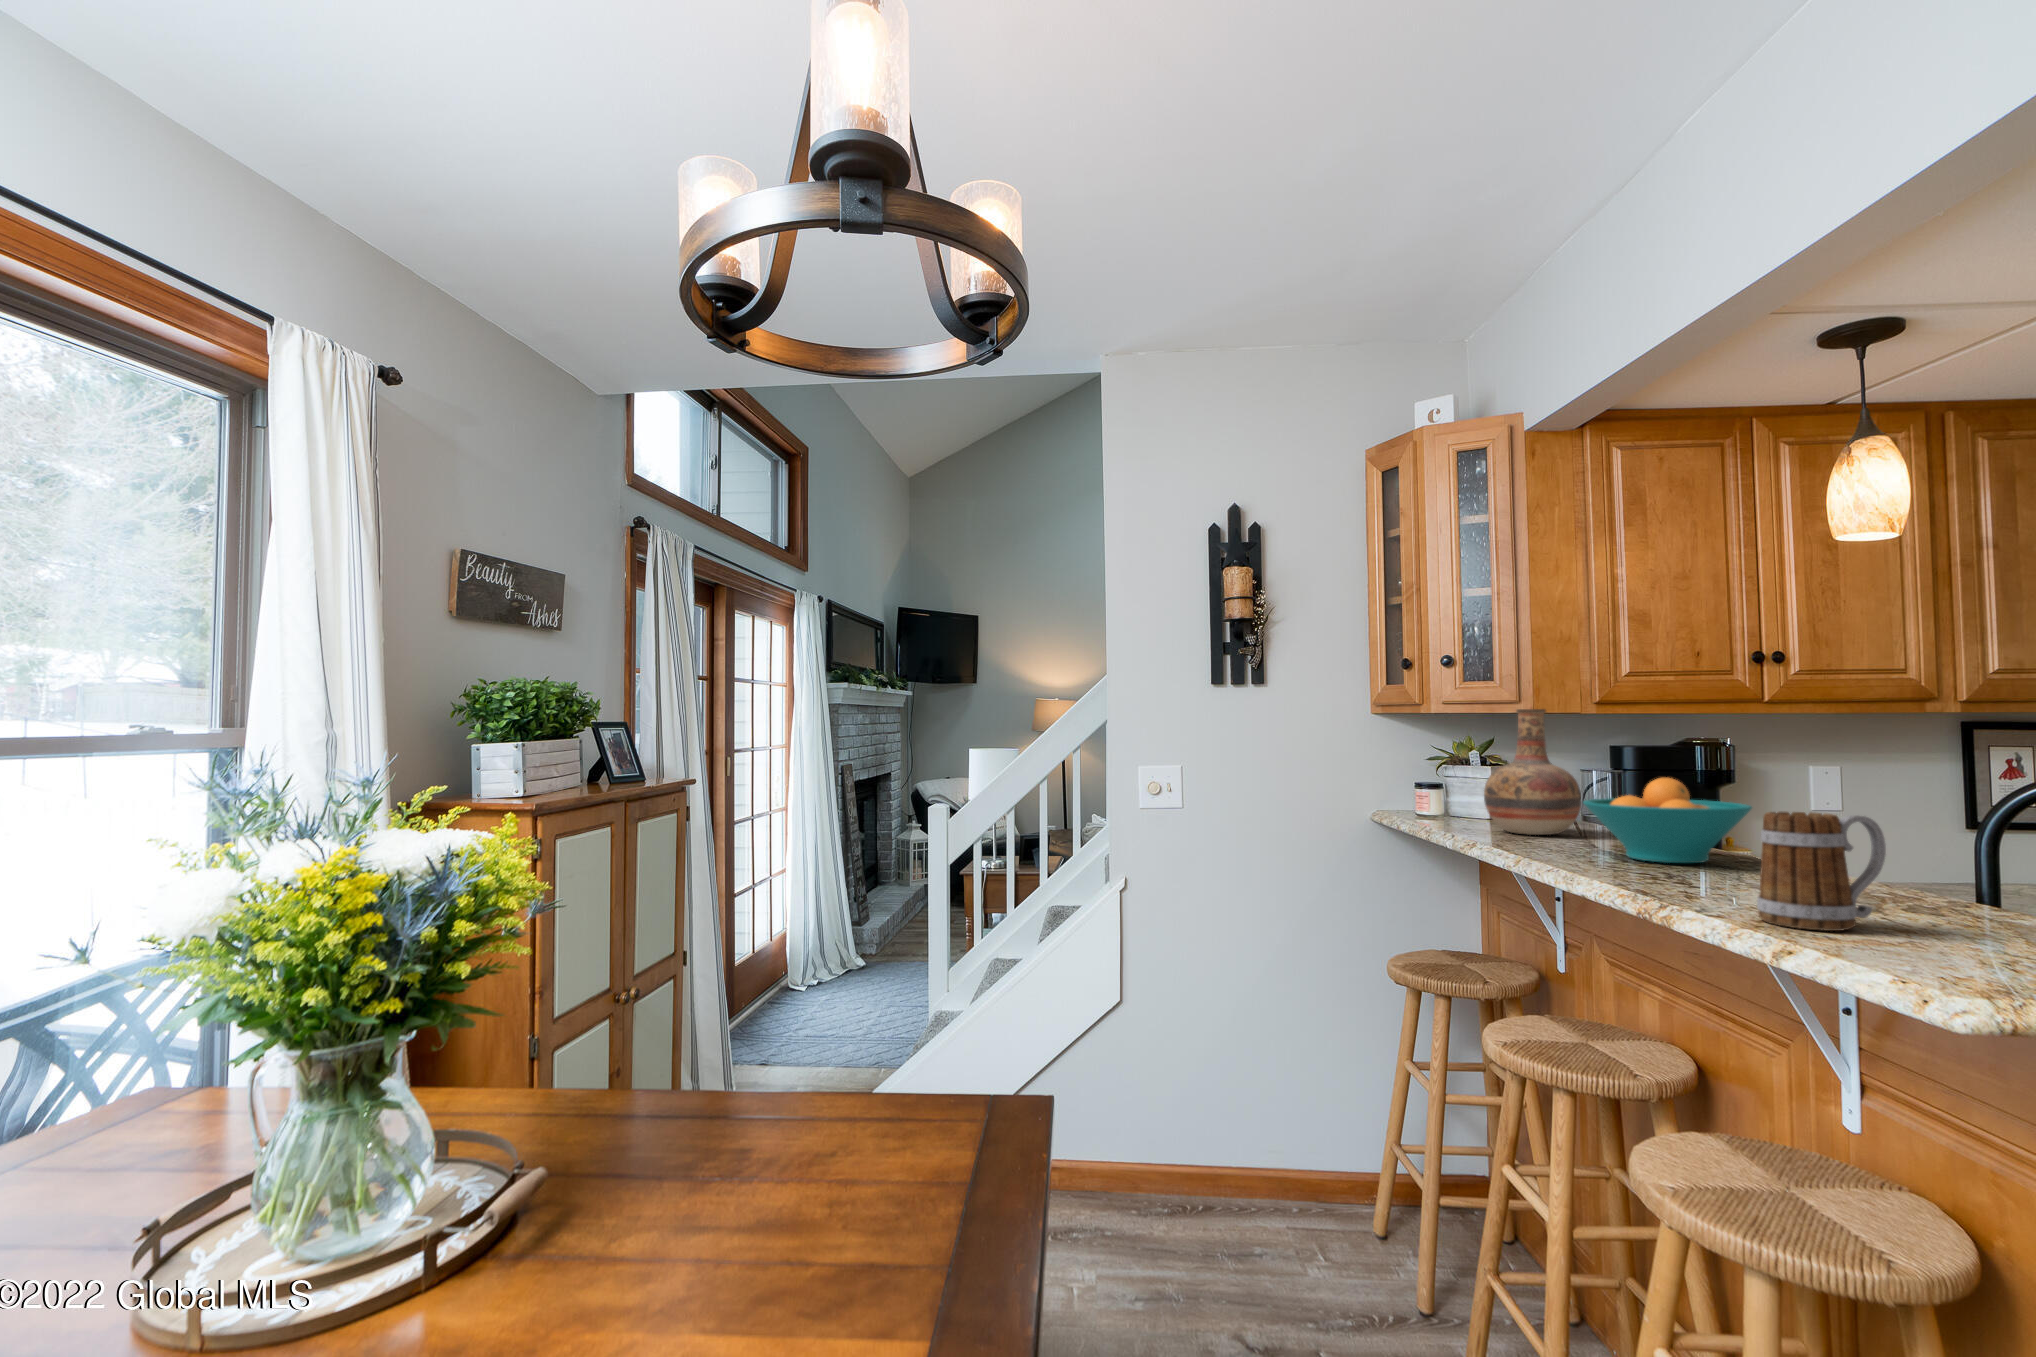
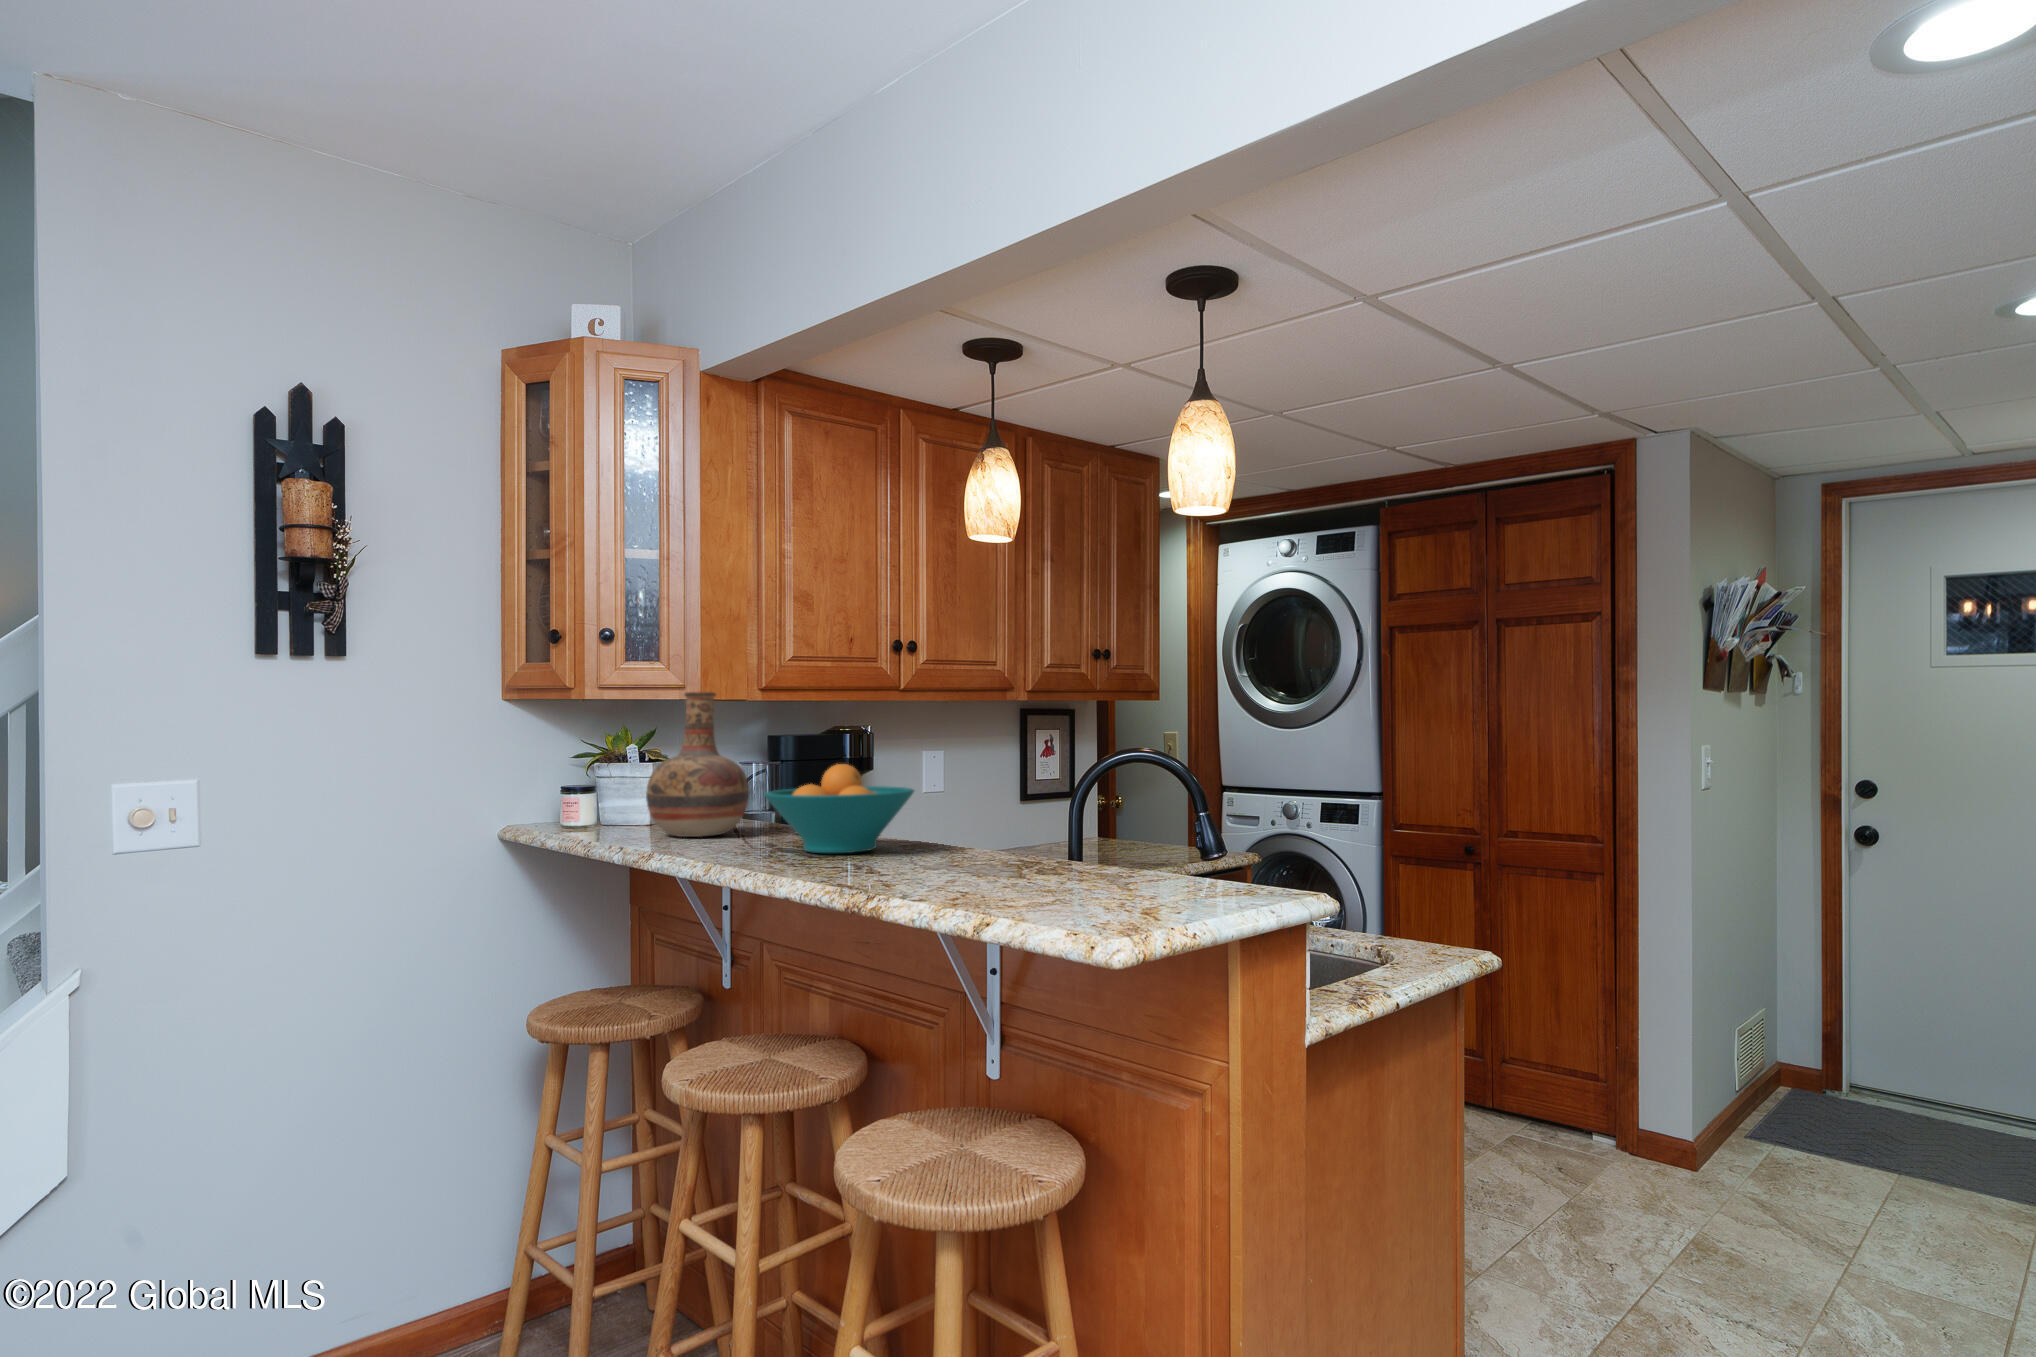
mug: present [1757,811,1886,931] -> none [952,789,1045,902]

